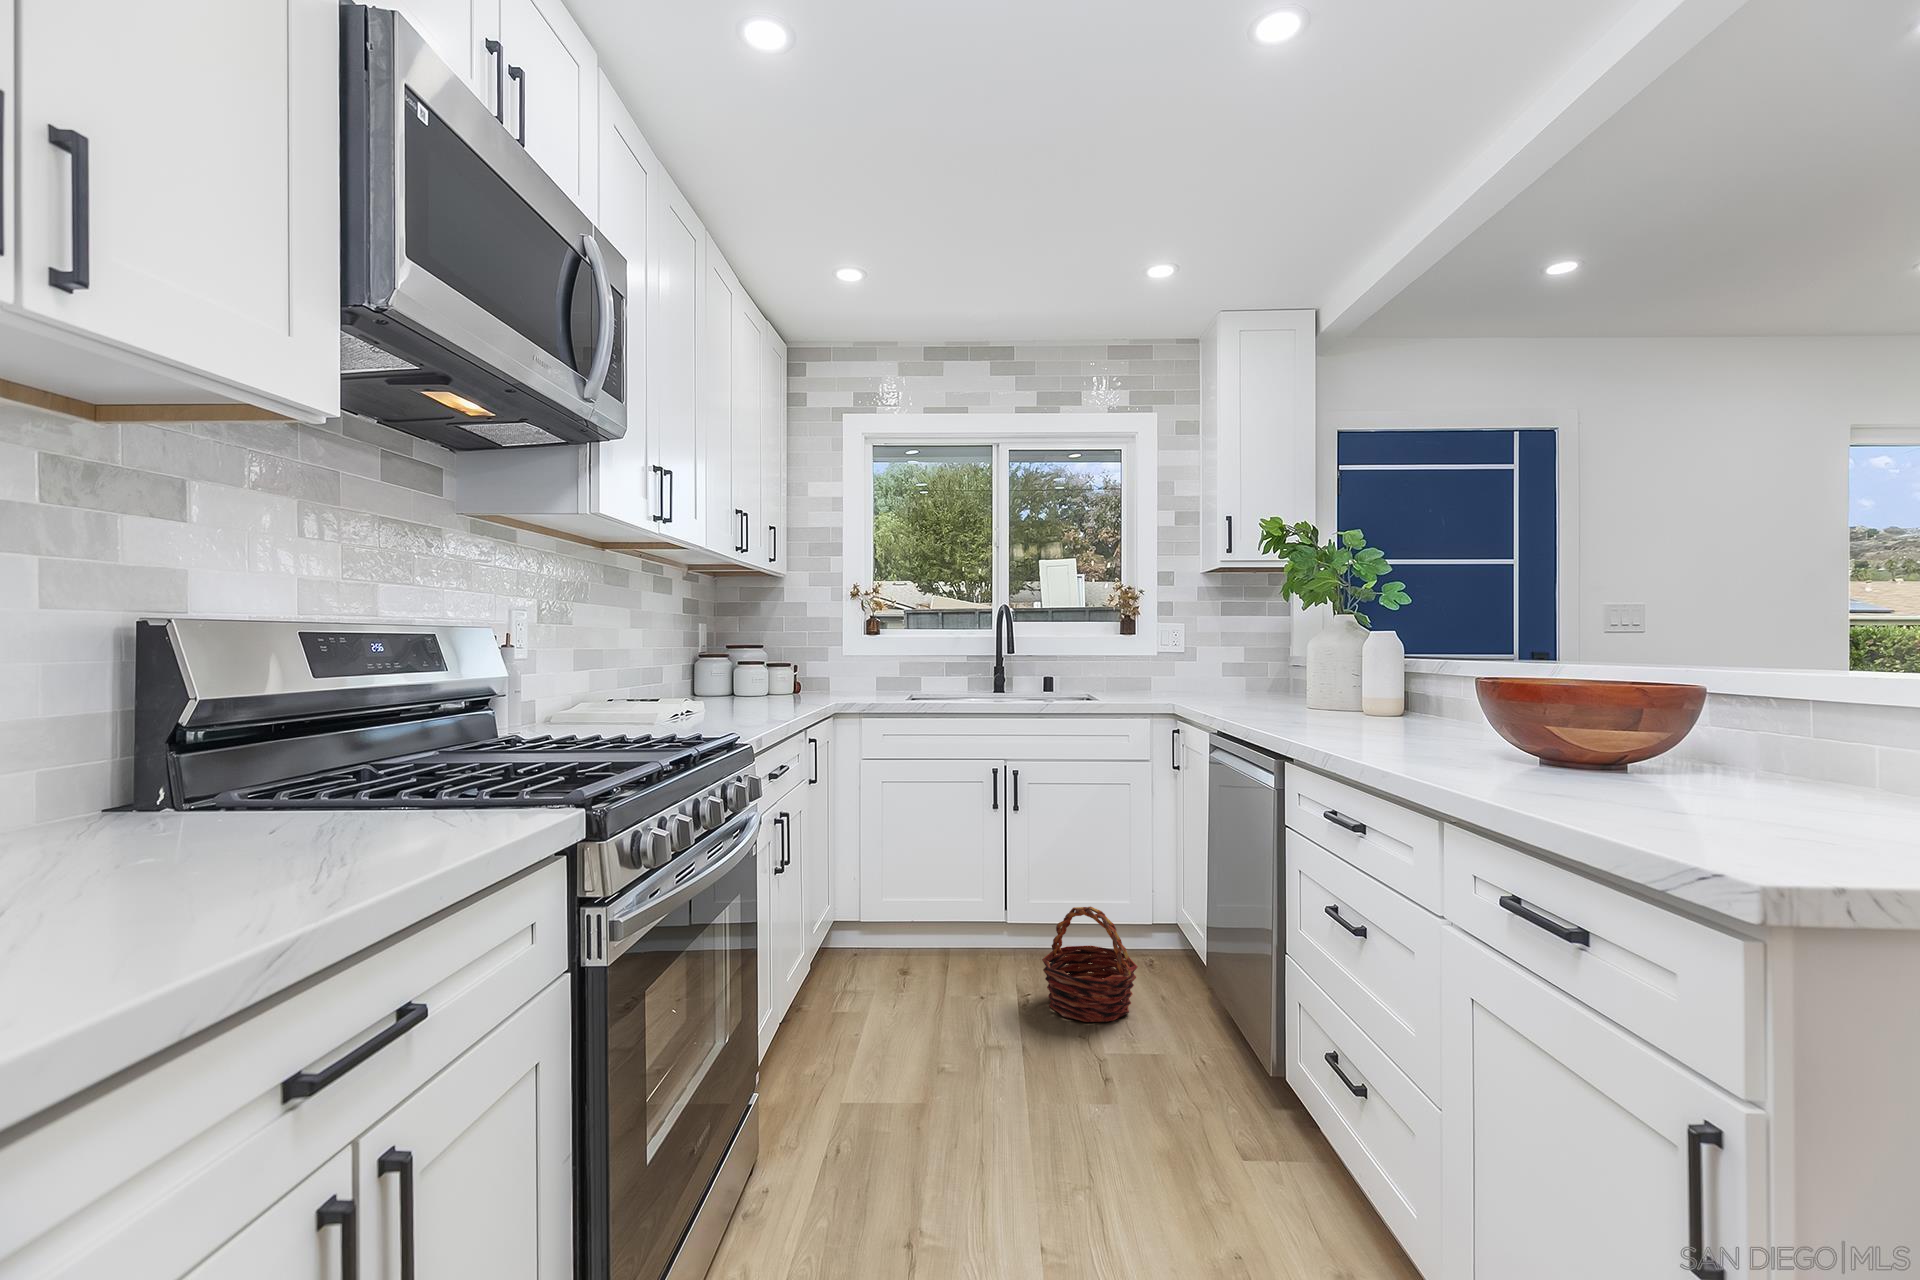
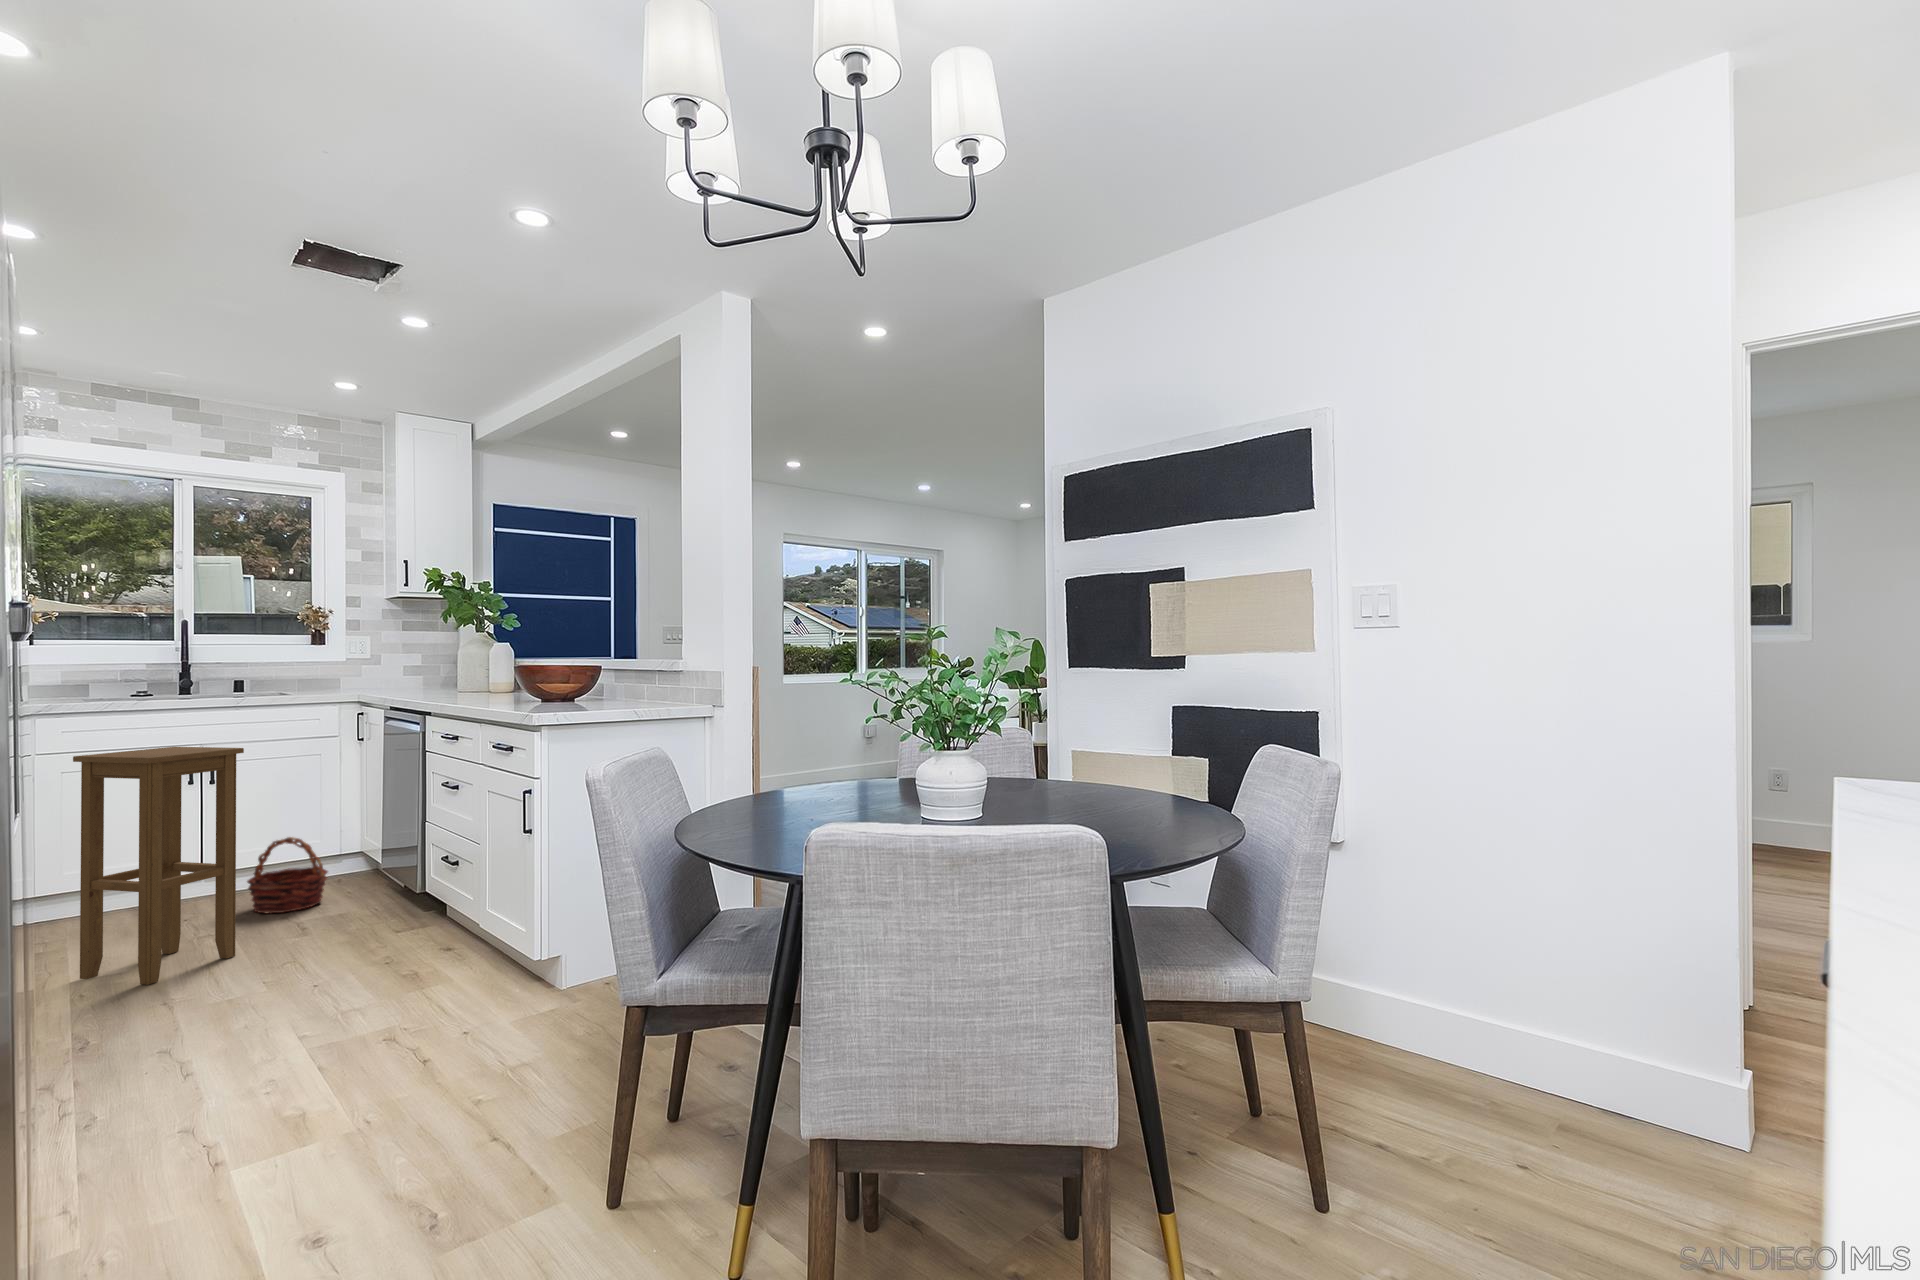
stool: none [831,776,1016,1166] -> present [73,747,244,985]

